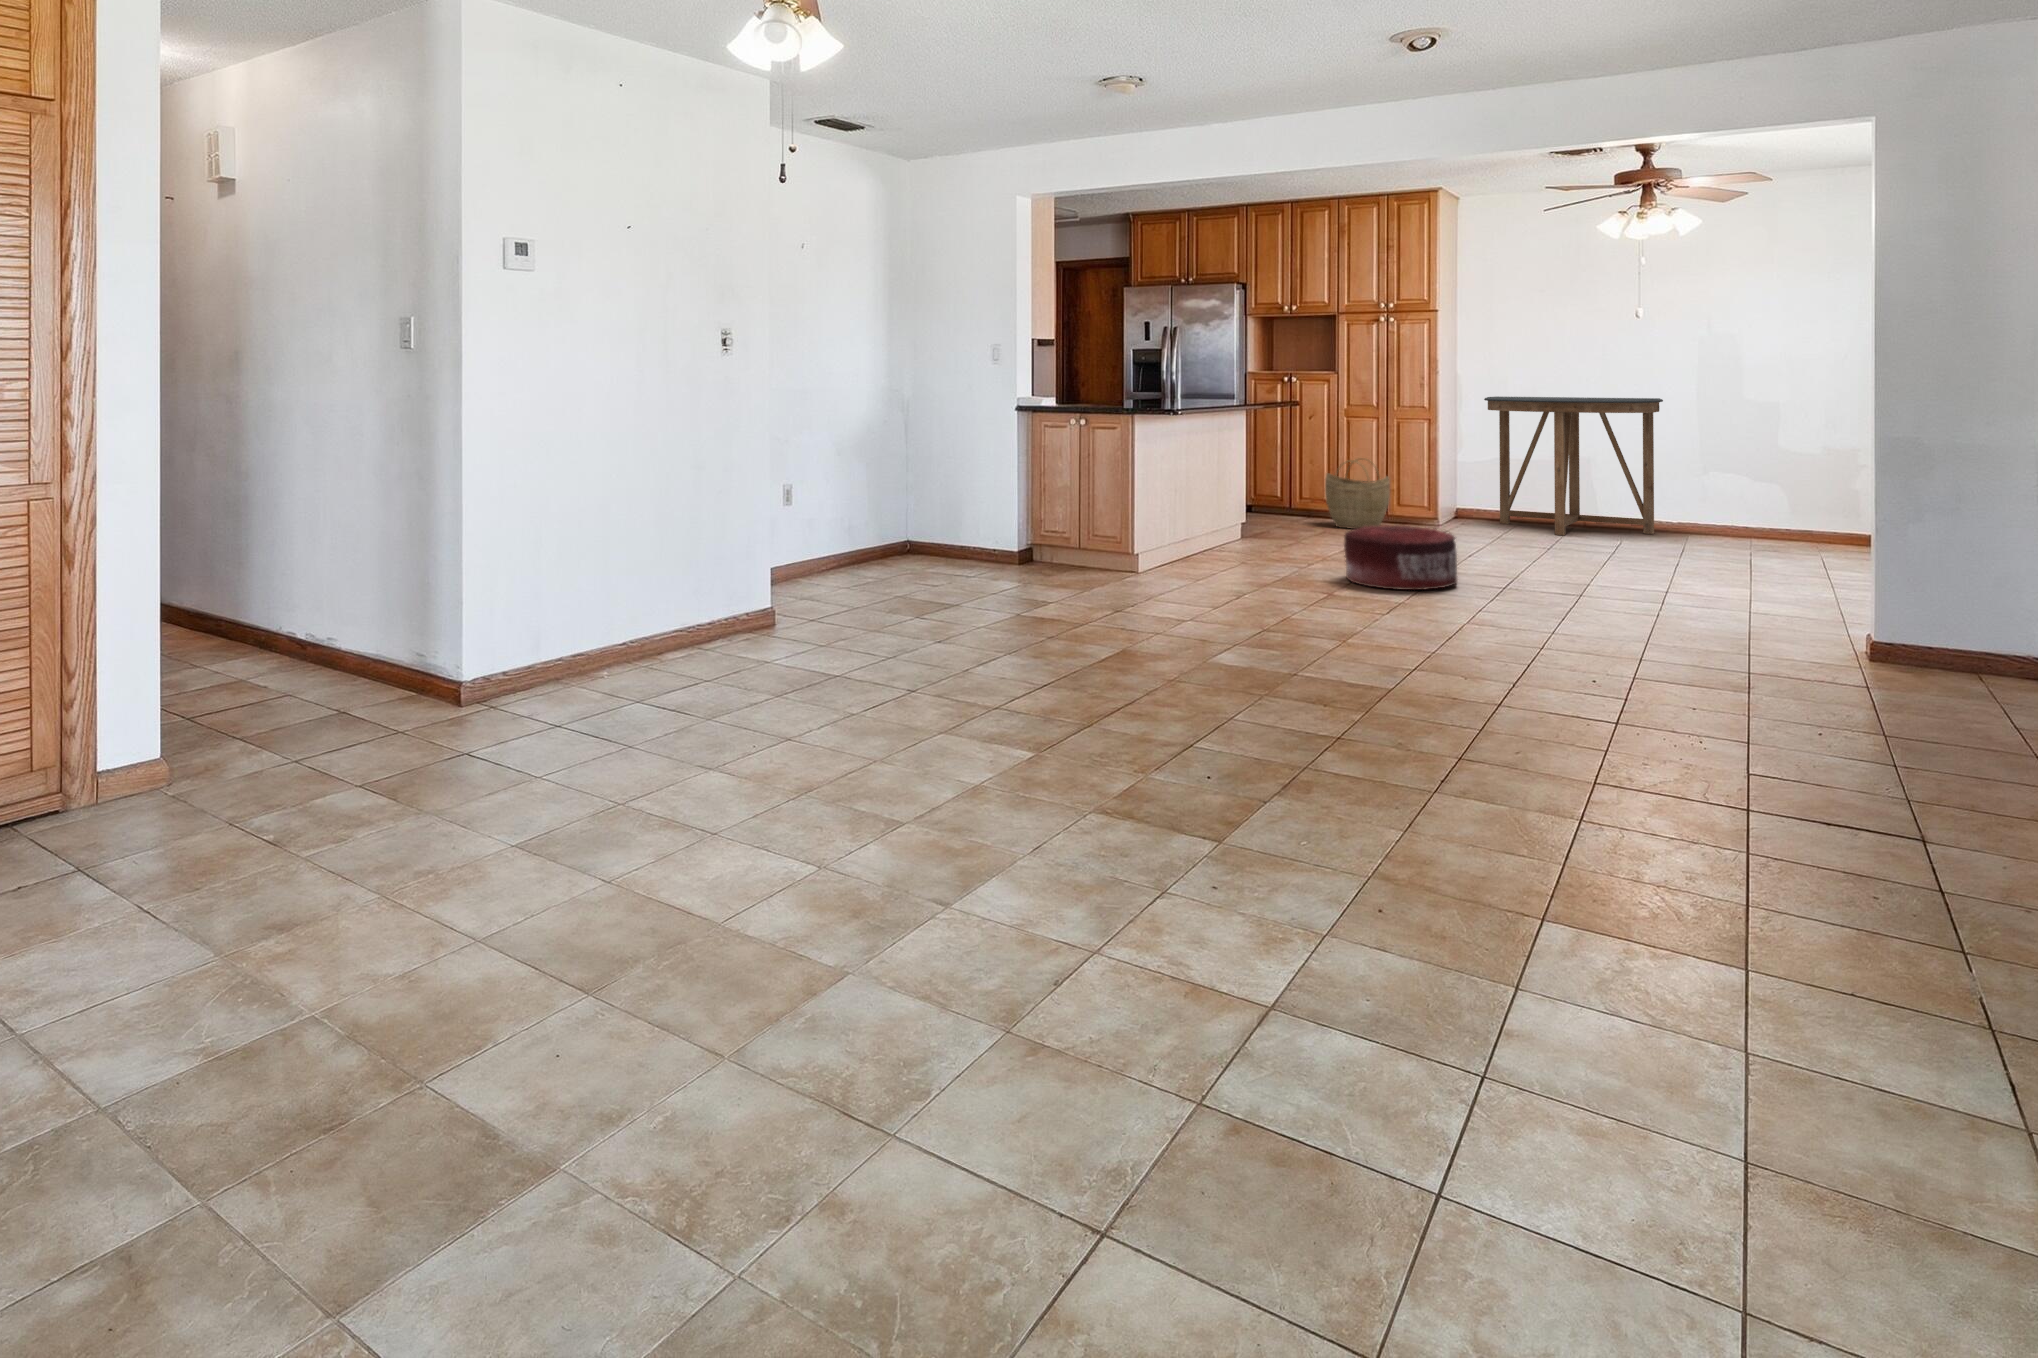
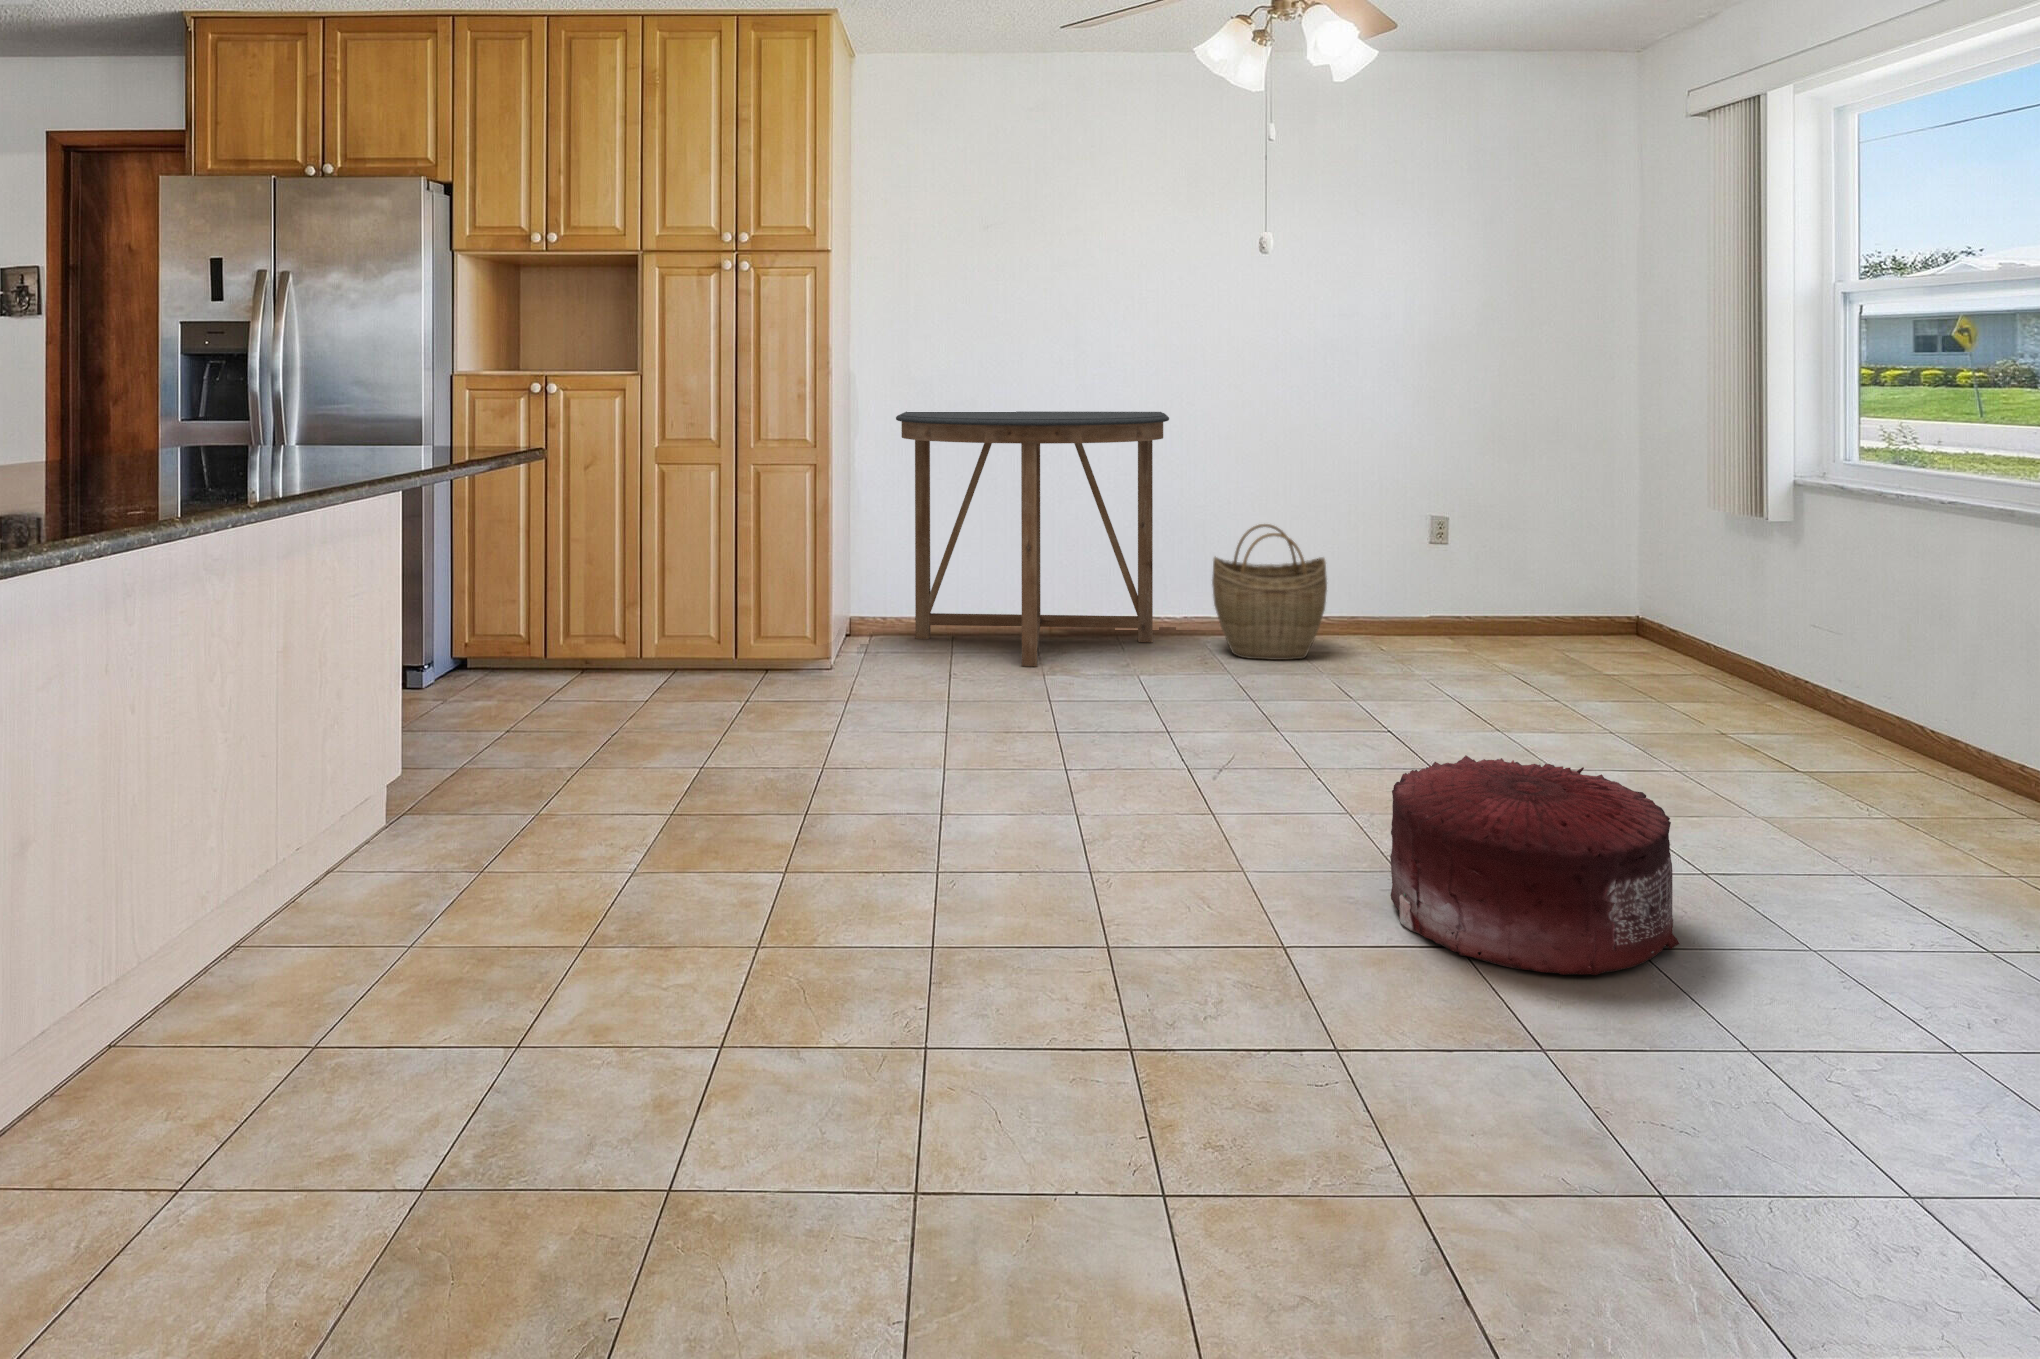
woven basket: present [1325,459,1390,529] -> present [1212,524,1327,660]
pouf: present [1344,526,1458,590] -> present [1390,755,1680,975]

